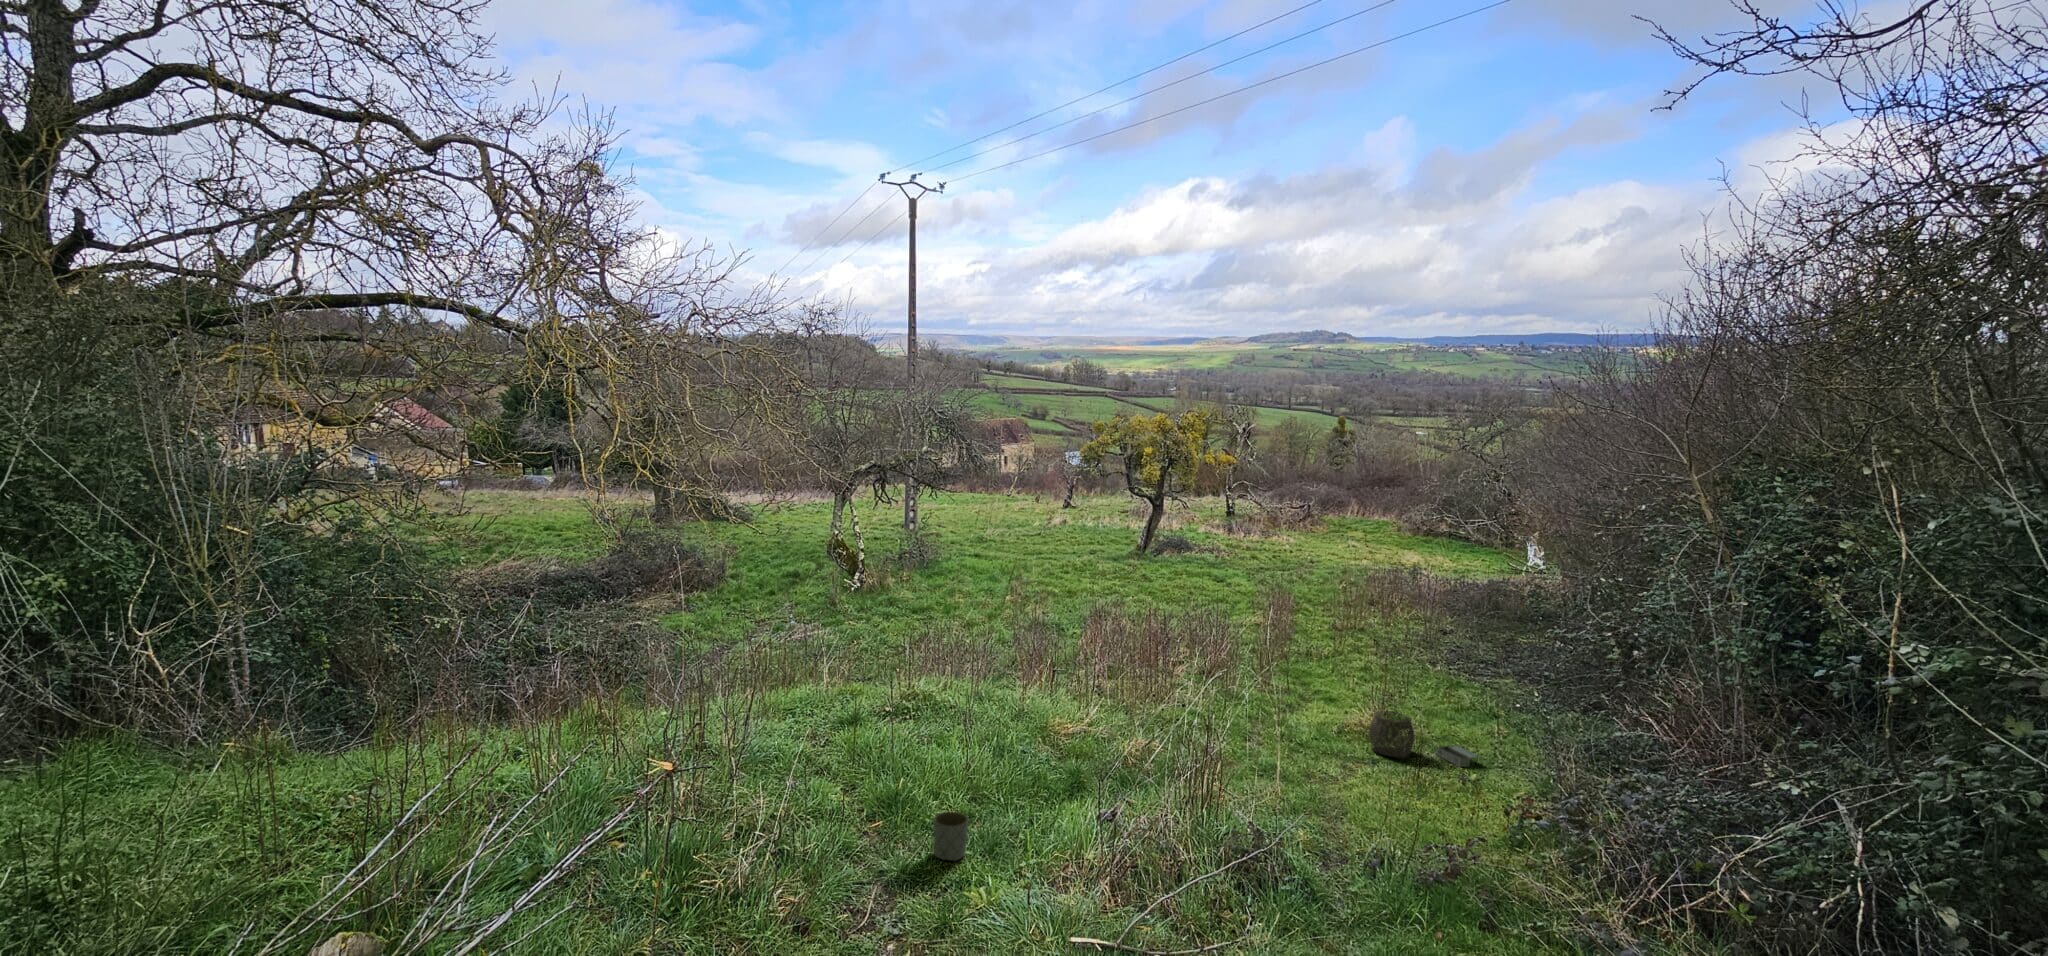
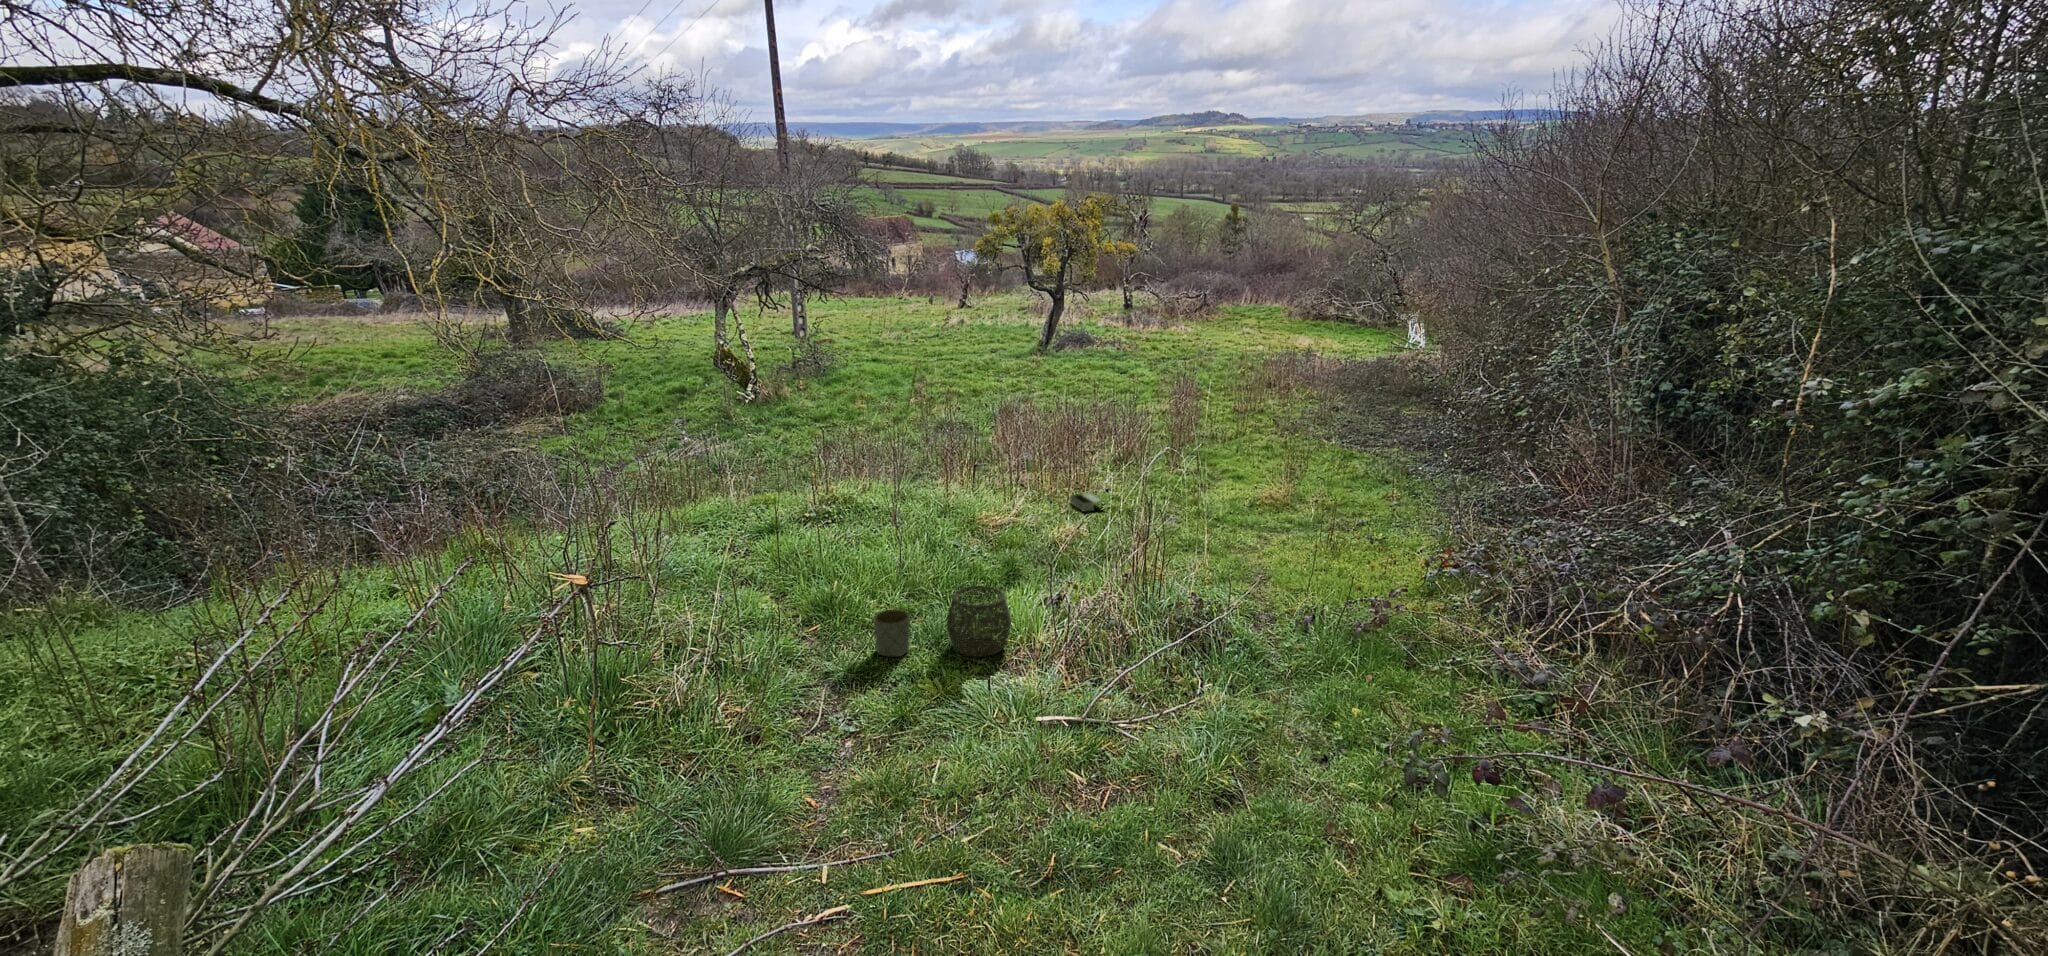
woven basket: present [1369,711,1415,758] -> present [946,586,1011,657]
toolbox: present [1437,745,1479,767] -> present [1070,493,1103,511]

